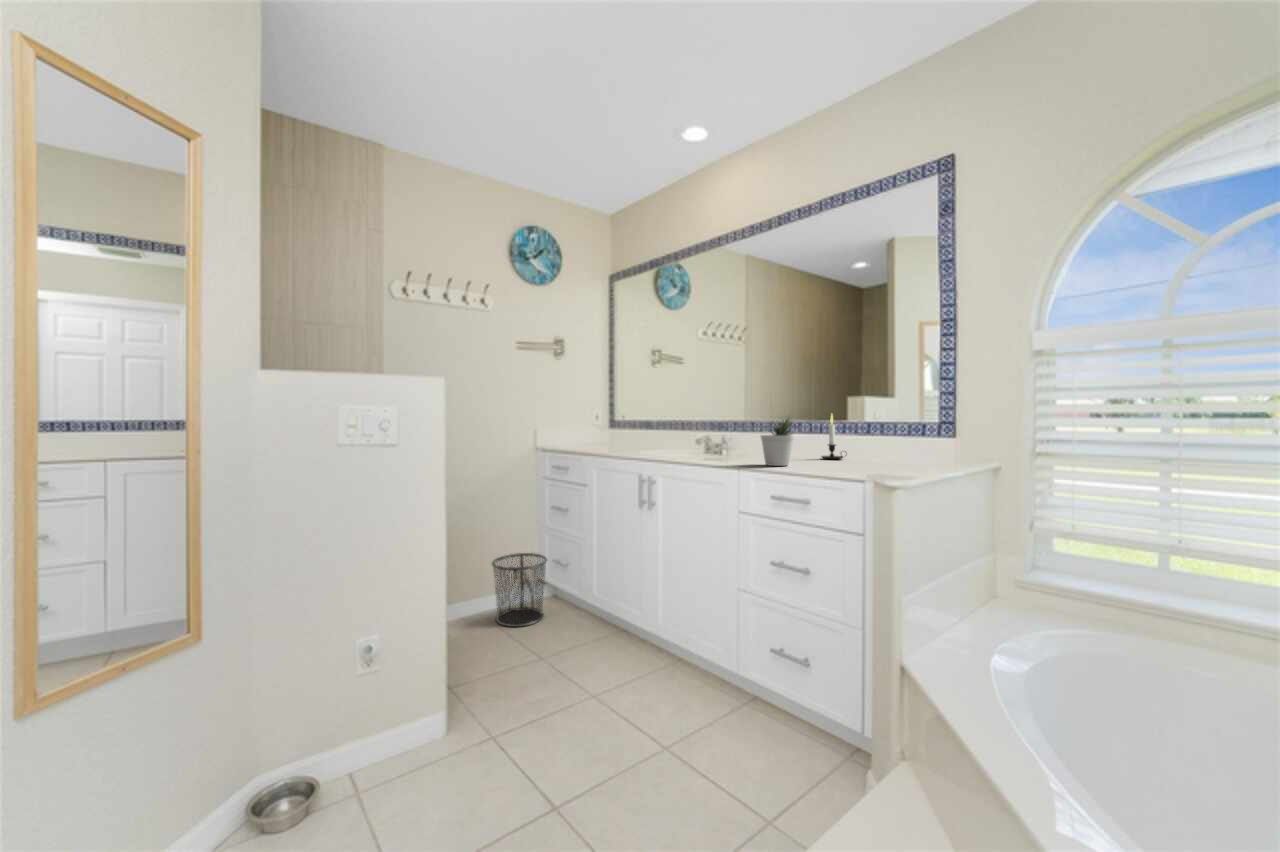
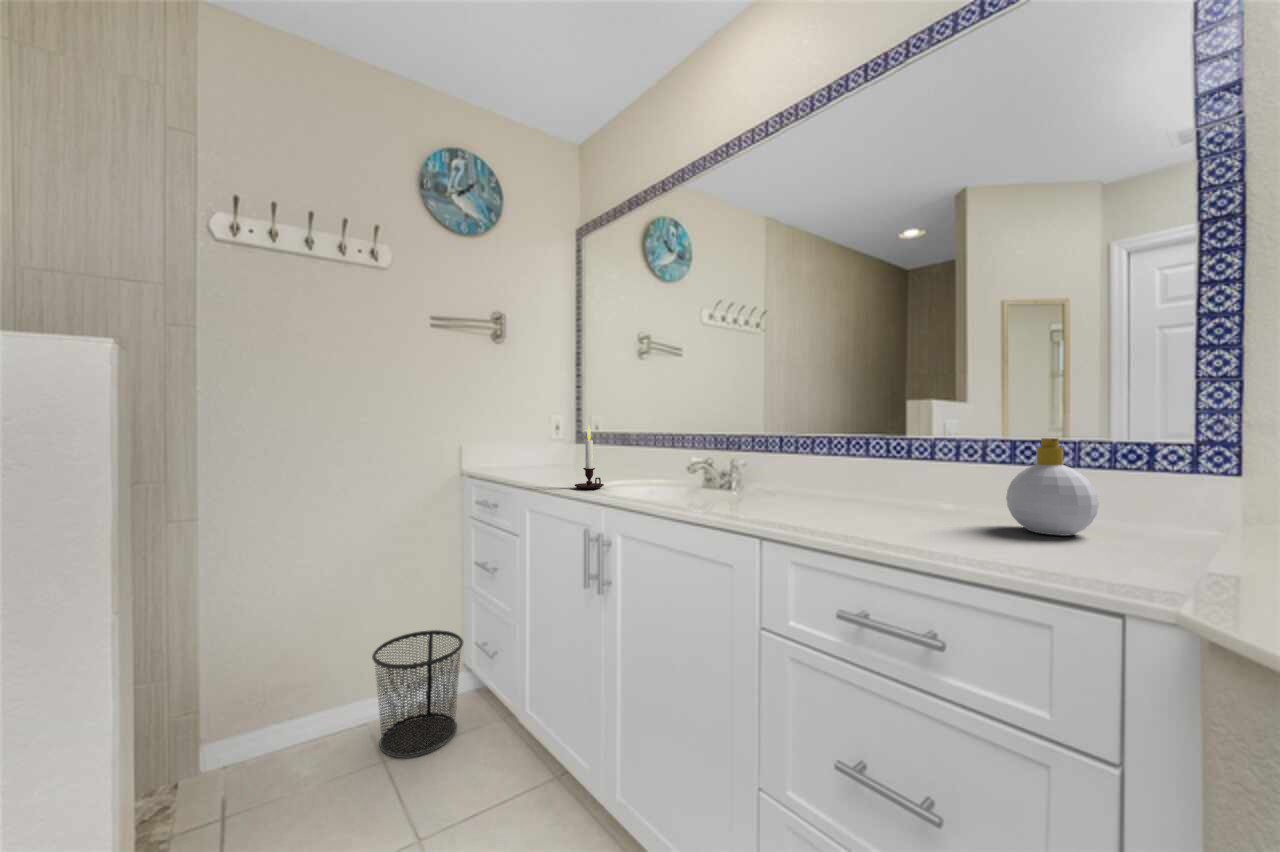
candle: present [822,415,843,459] -> present [575,425,604,489]
potted plant: present [761,418,794,466] -> none [802,423,879,532]
soap bottle: none [858,421,896,466] -> present [1006,438,1098,535]

